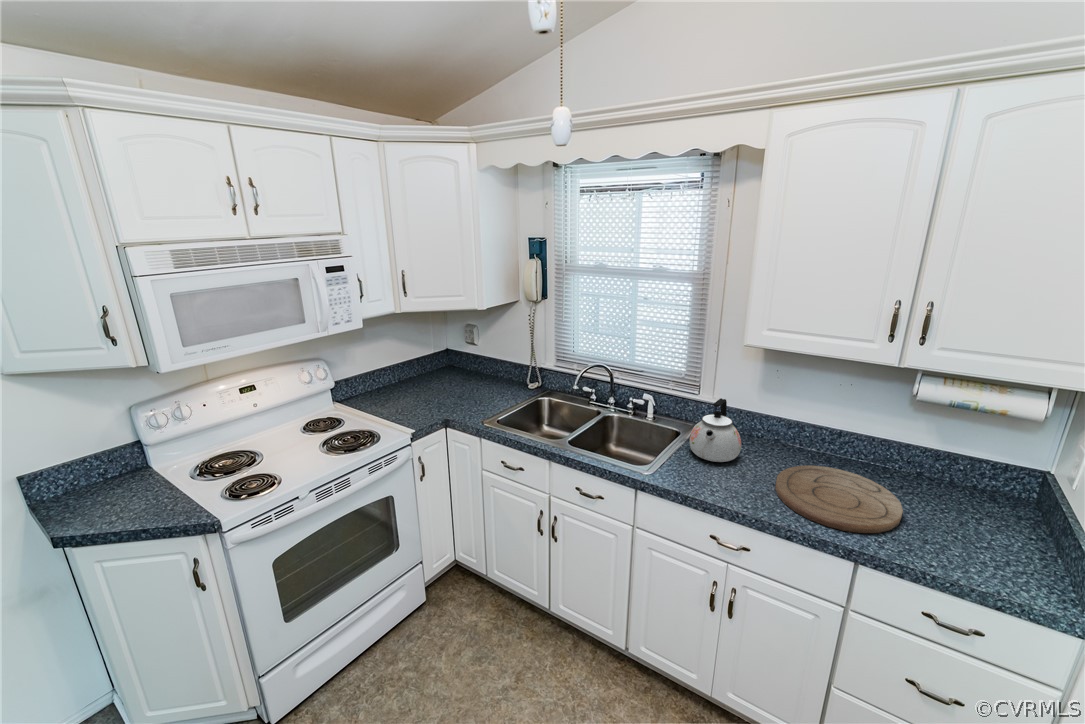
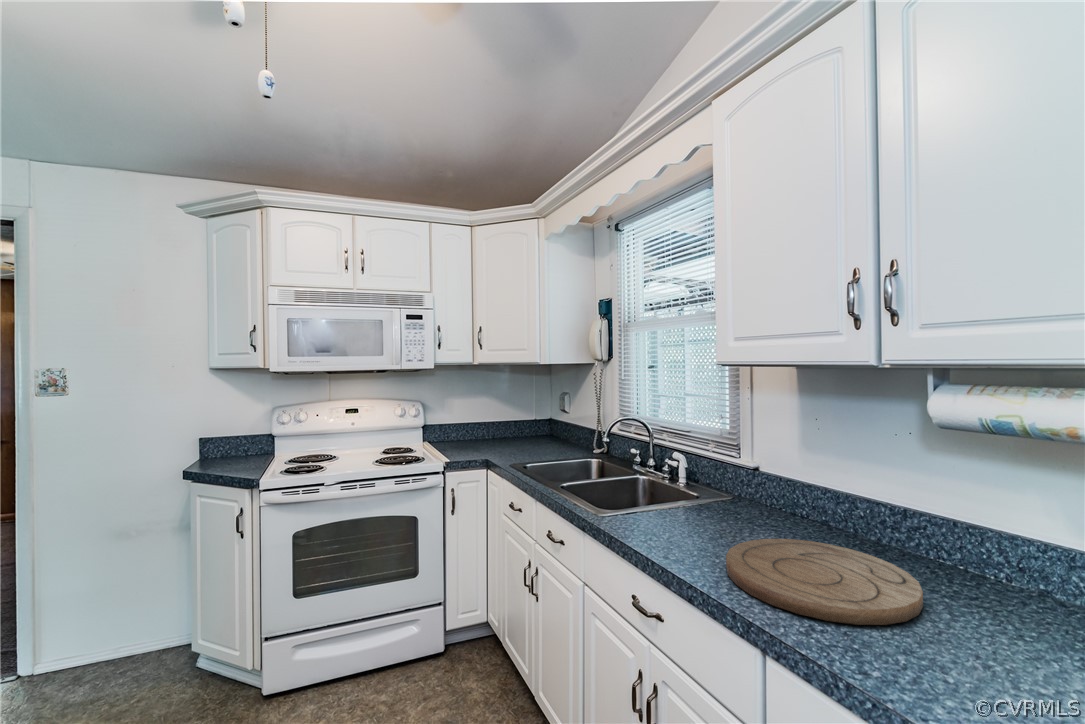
kettle: present [689,398,741,462] -> none [676,443,743,523]

